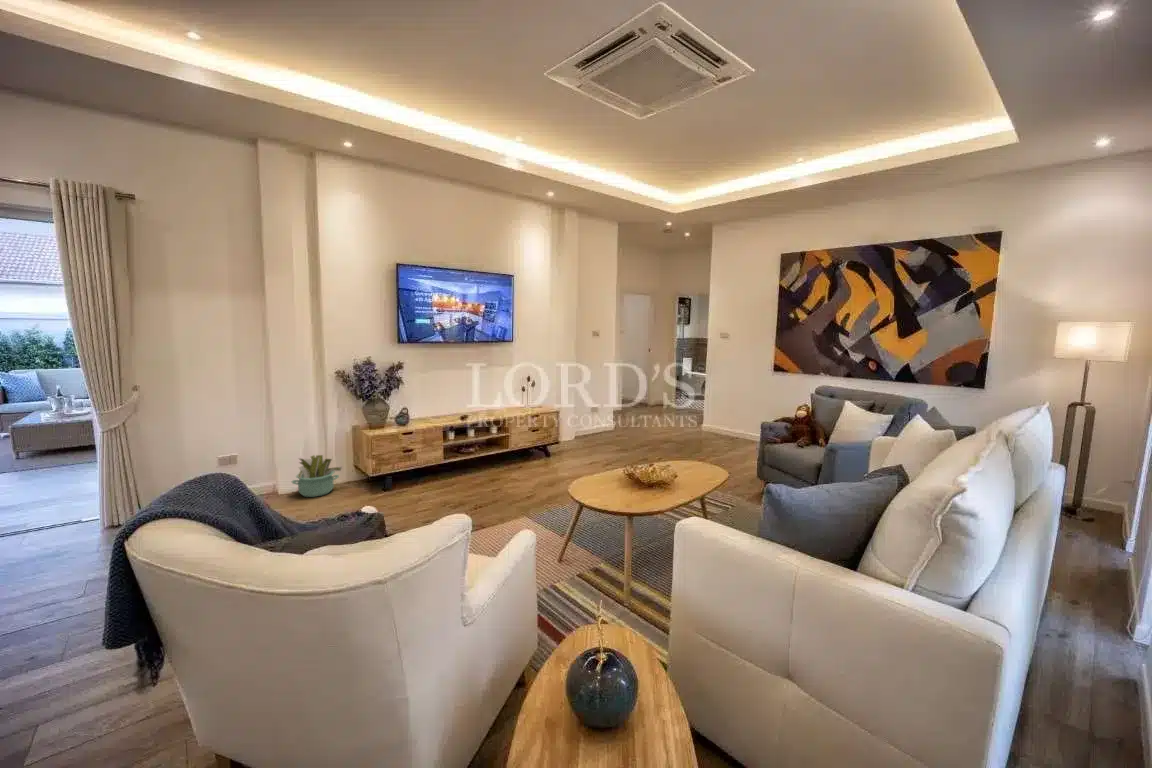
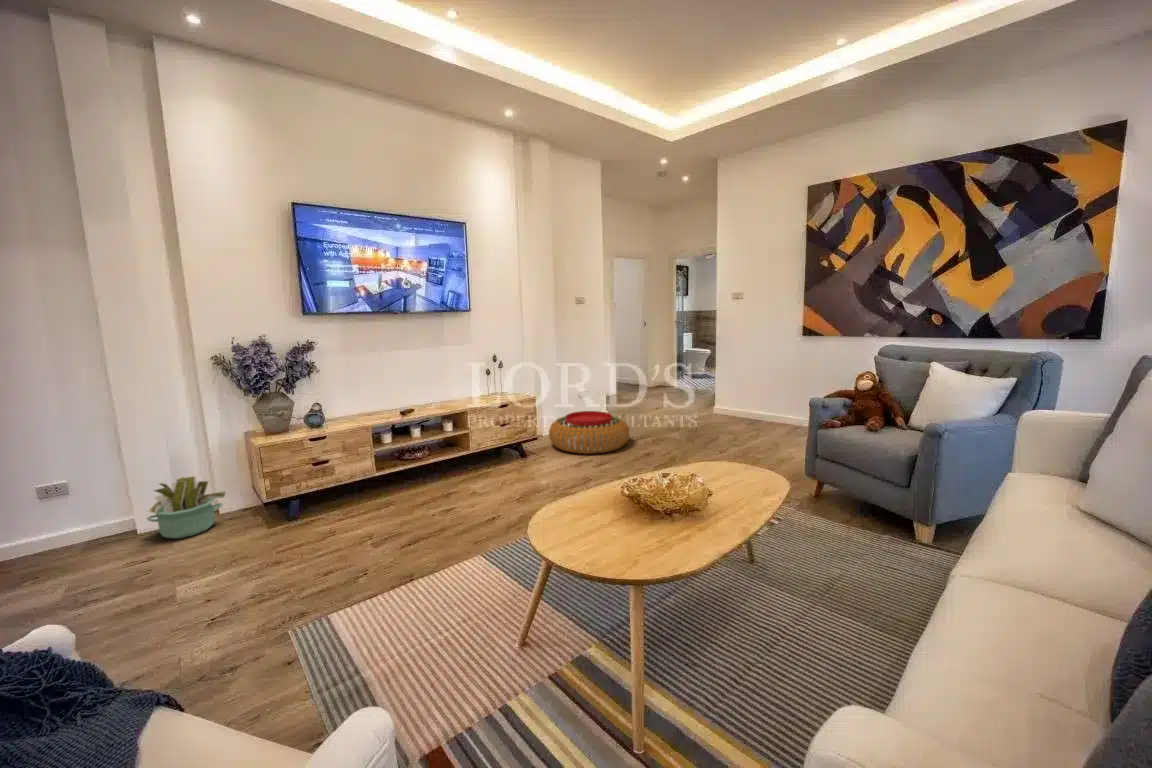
pouf: none [568,423,631,457] -> present [549,411,629,454]

